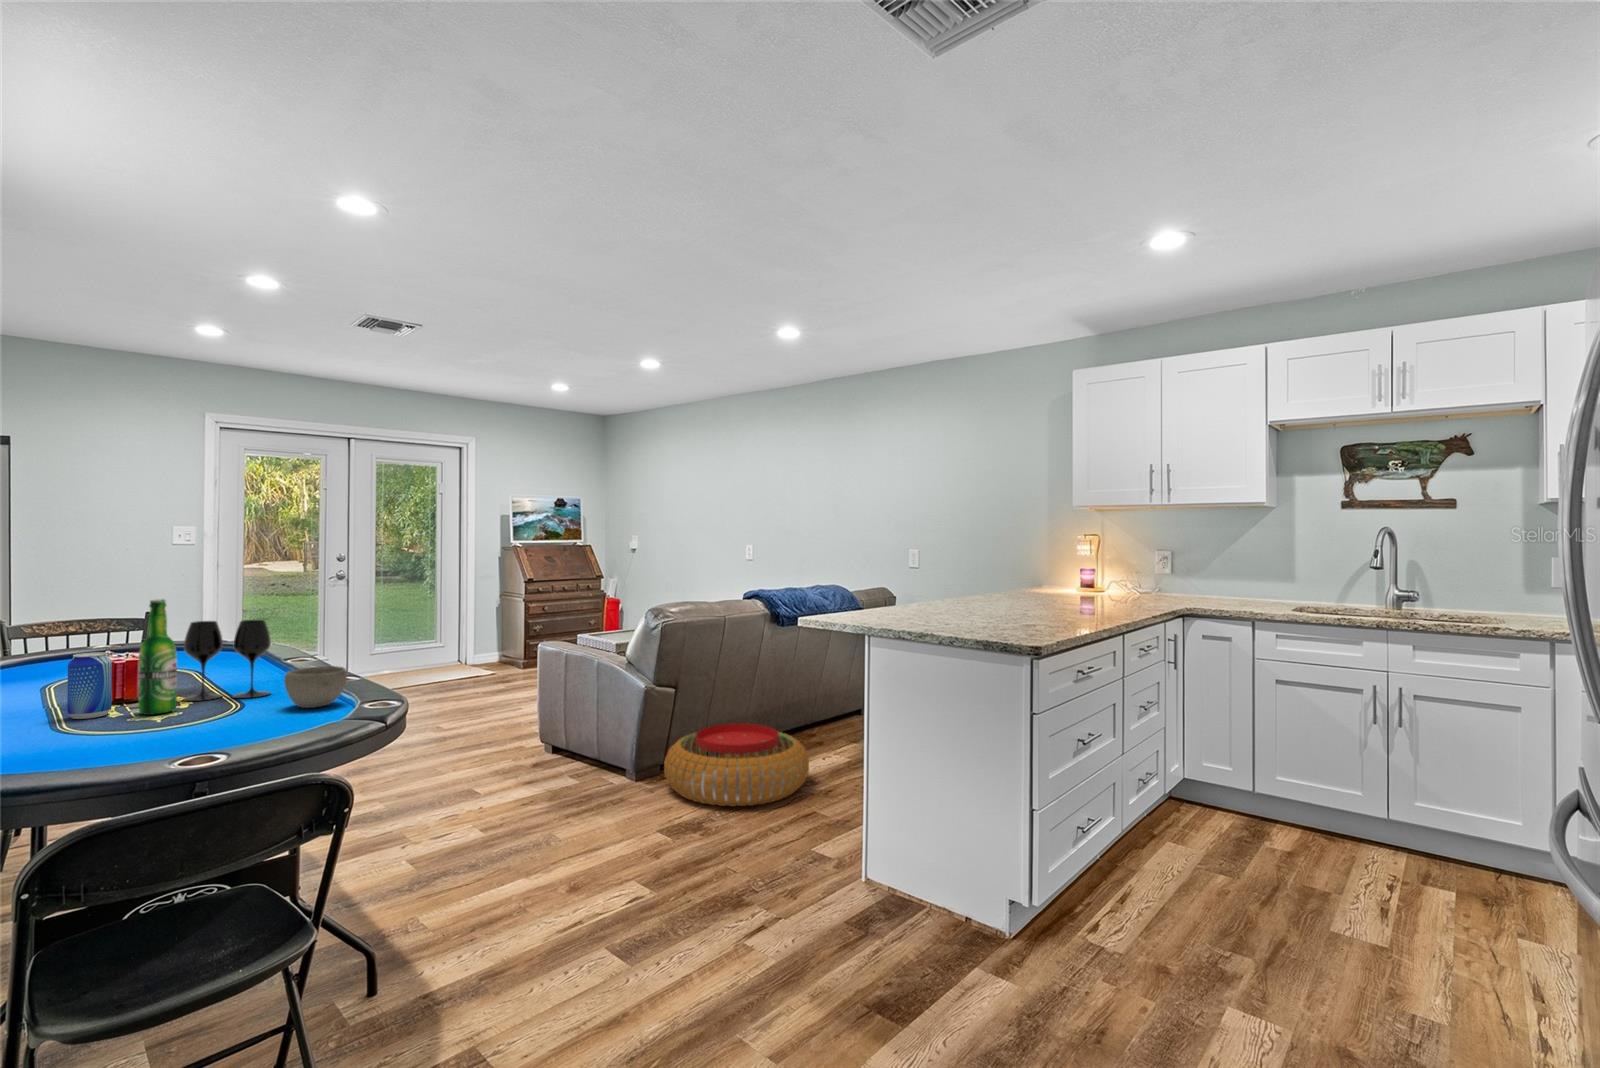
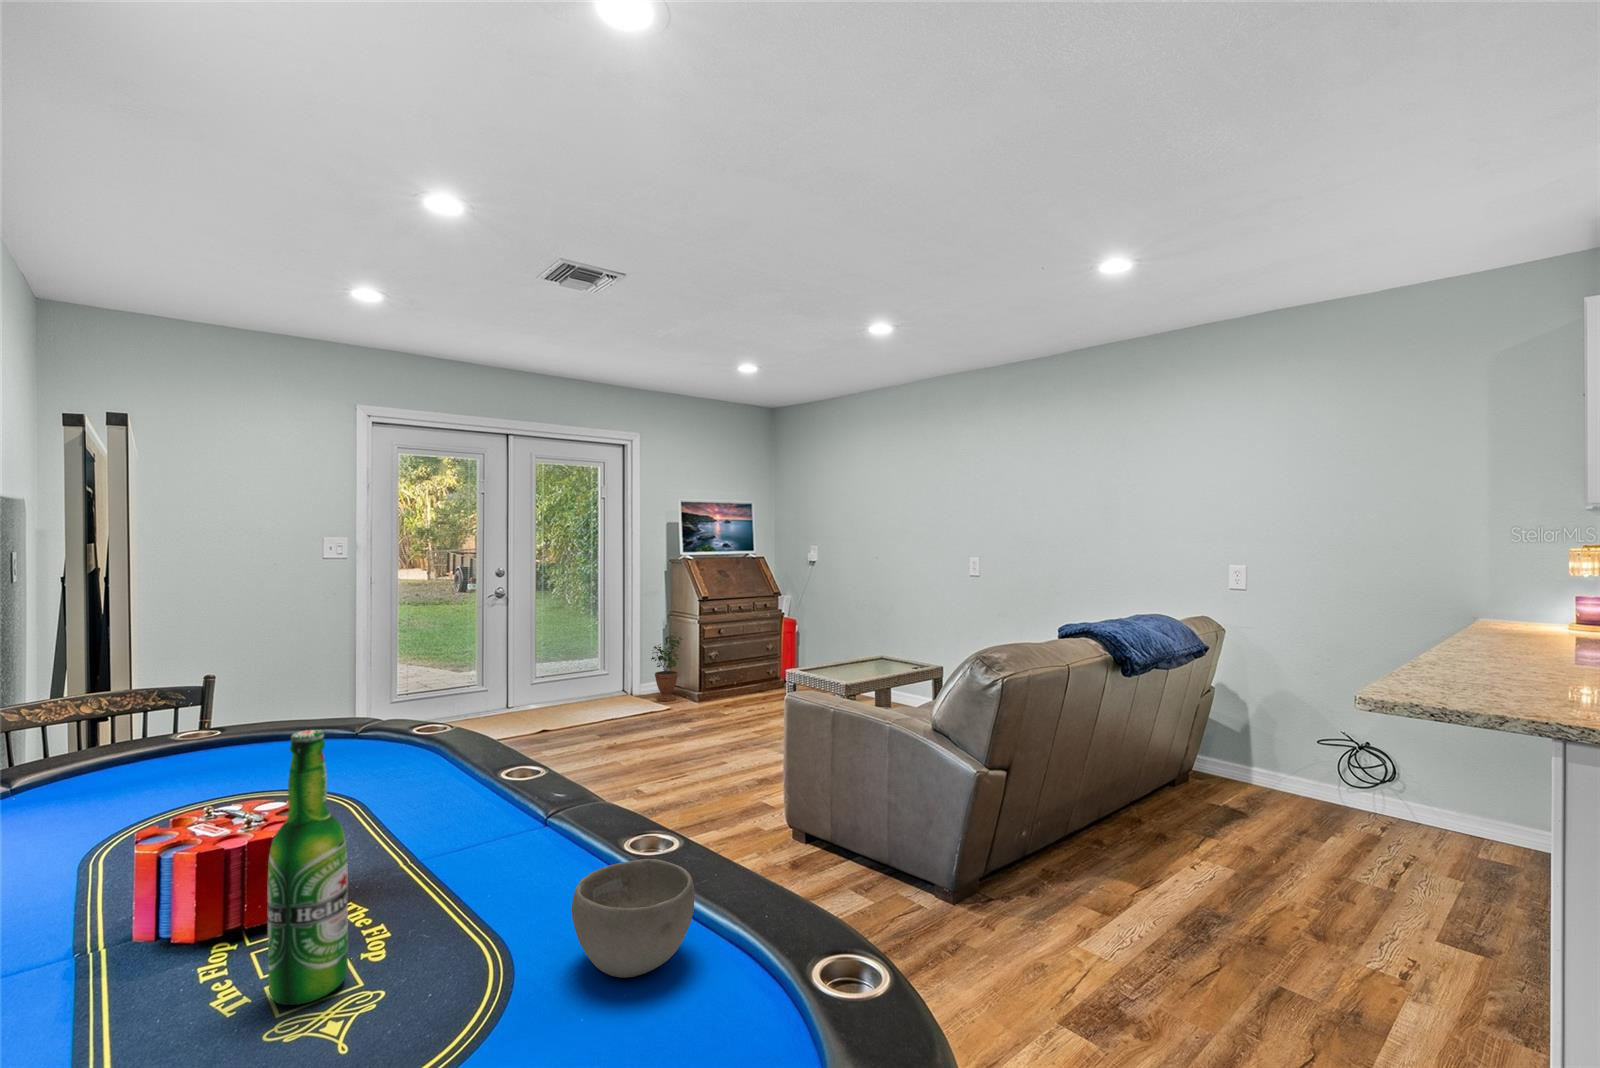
potted plant: none [481,609,511,668] -> present [651,635,683,701]
wine glass: present [183,620,271,701] -> none [354,743,517,925]
beer can: present [67,652,112,719] -> none [115,851,212,1025]
pouf: present [664,723,809,806] -> none [1007,830,1249,989]

